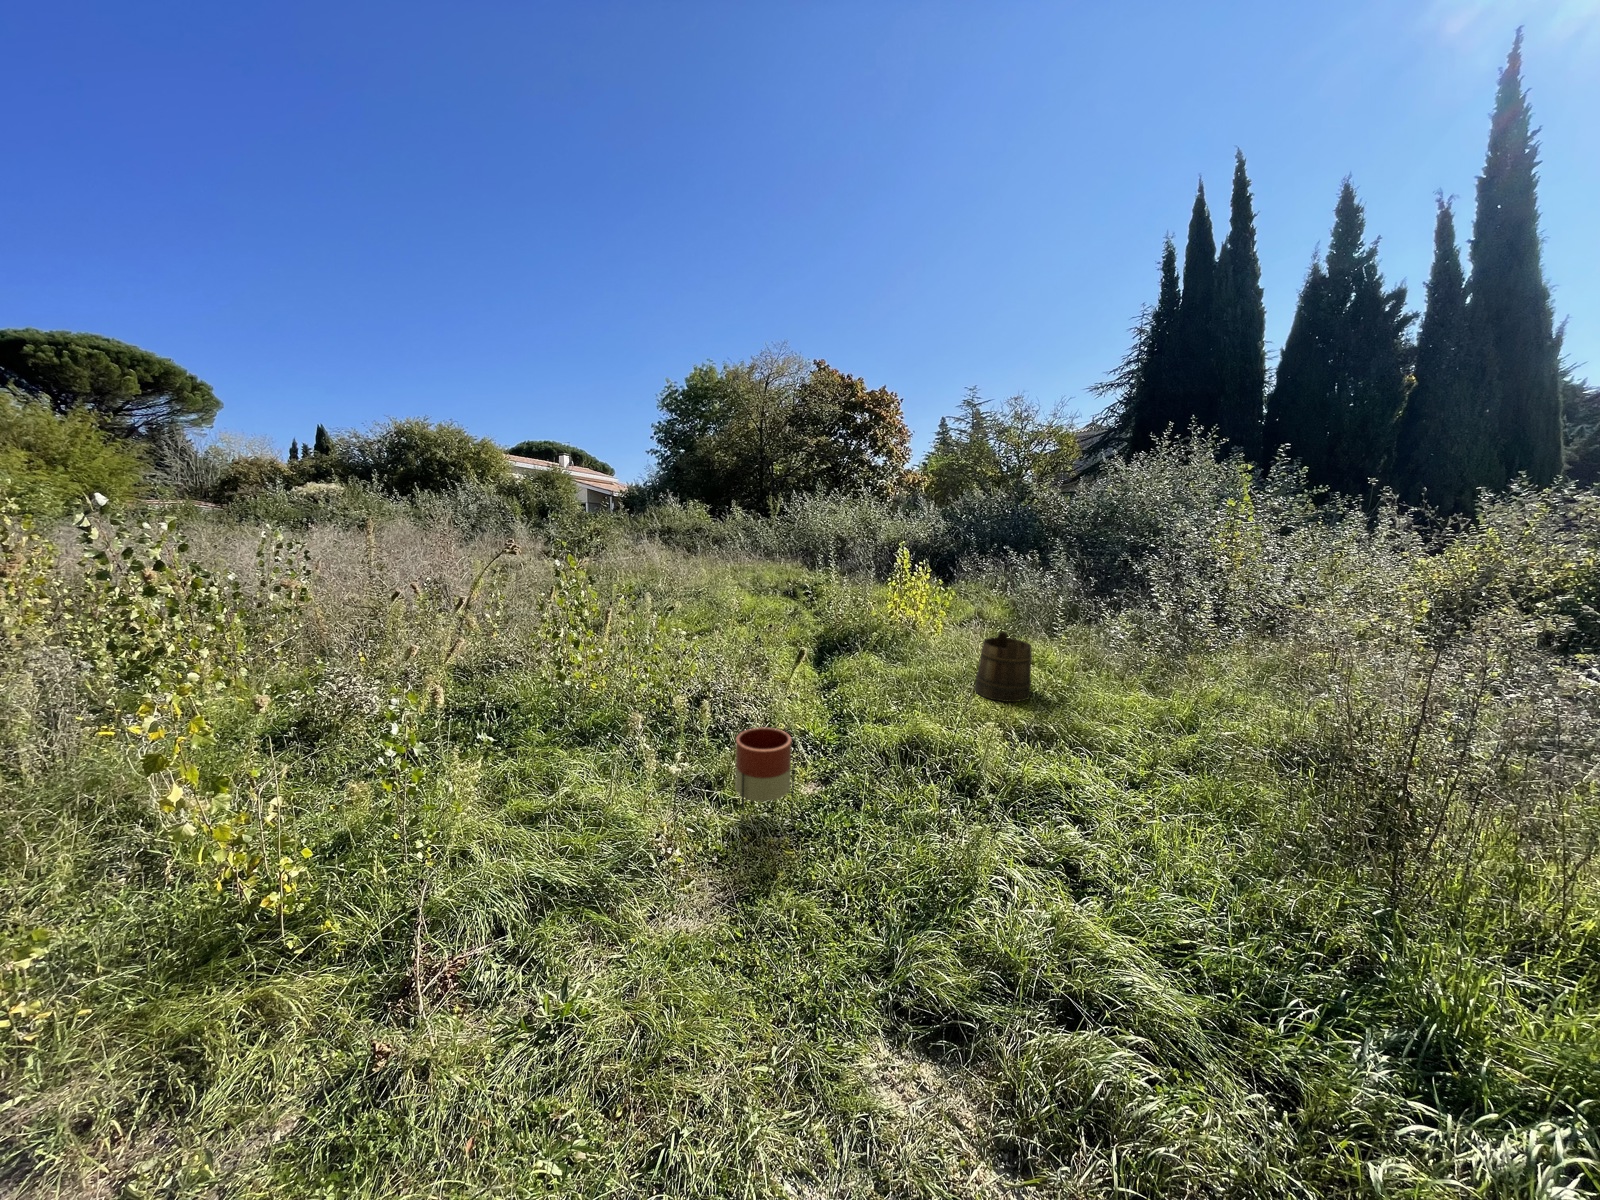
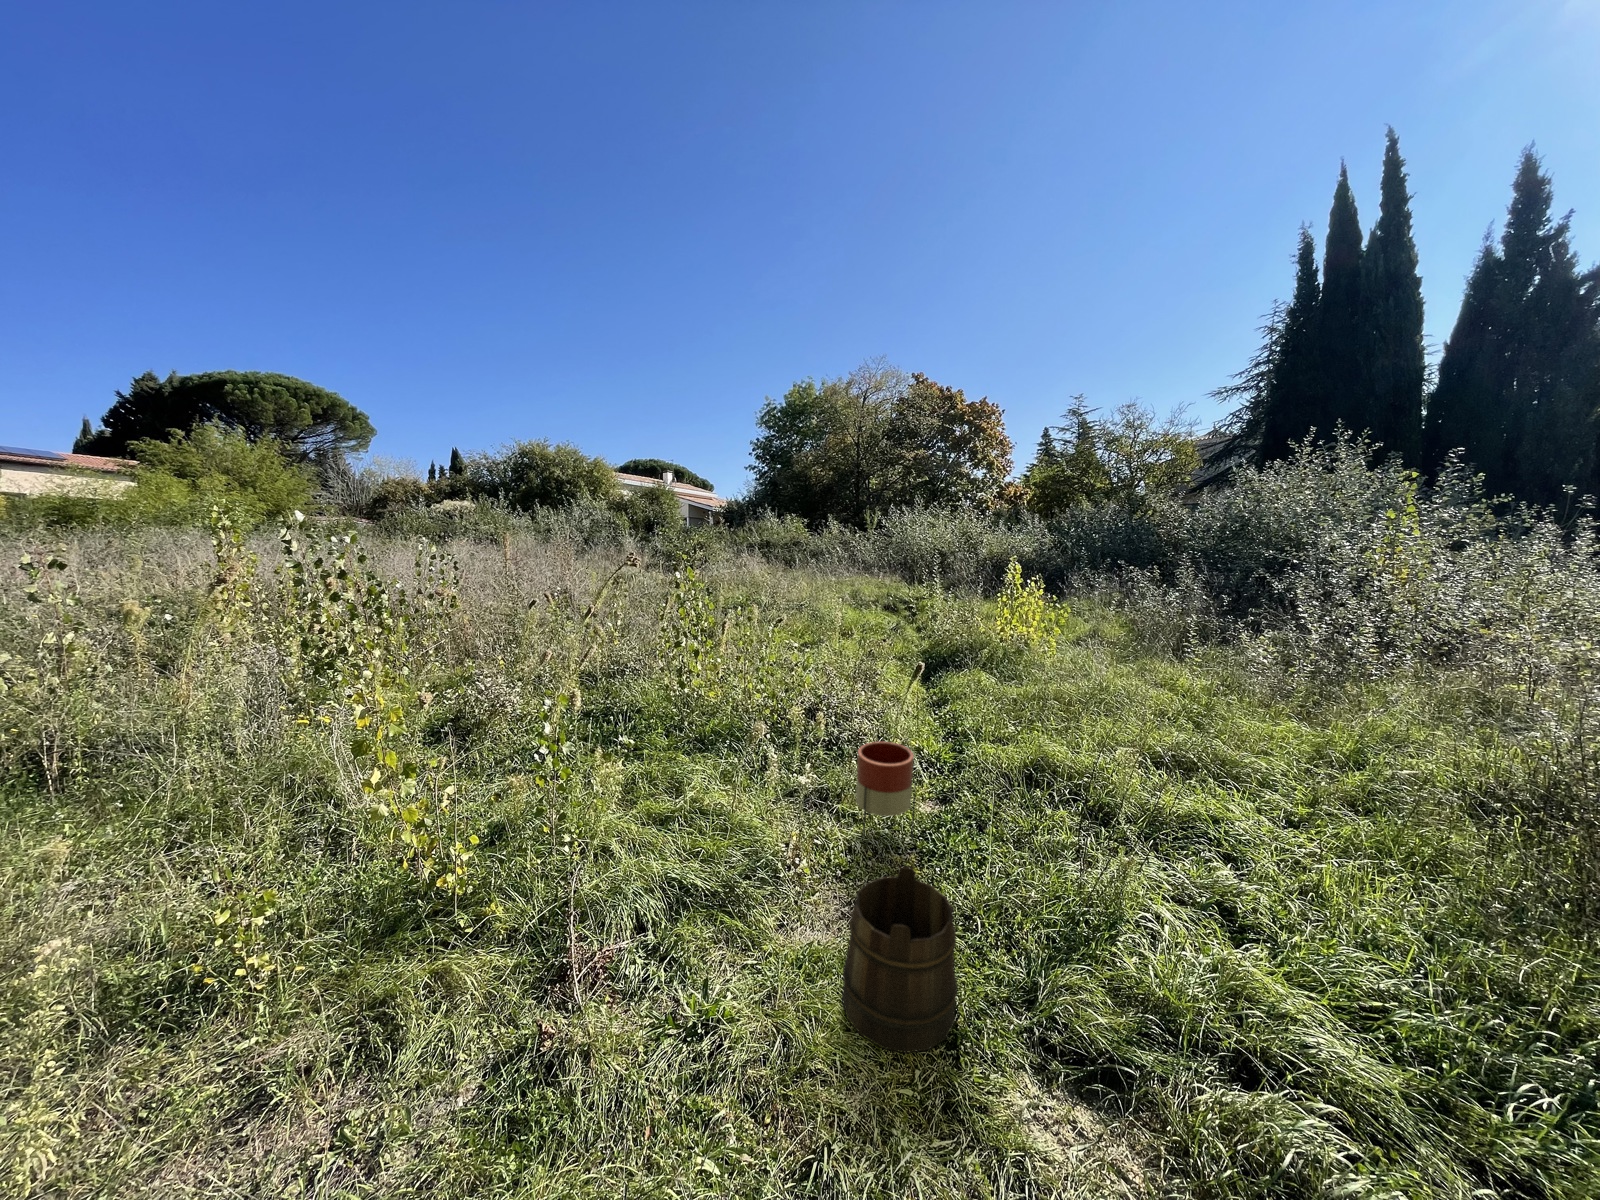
bucket: present [975,632,1032,702] -> present [842,867,957,1053]

